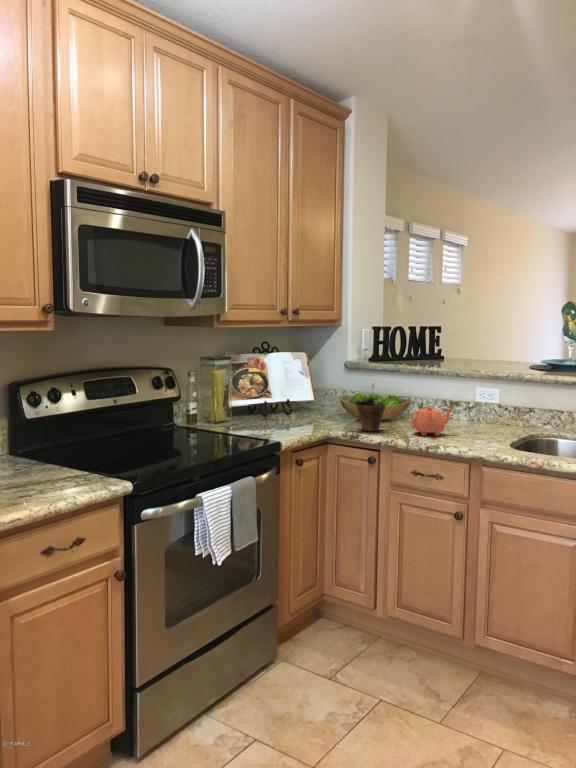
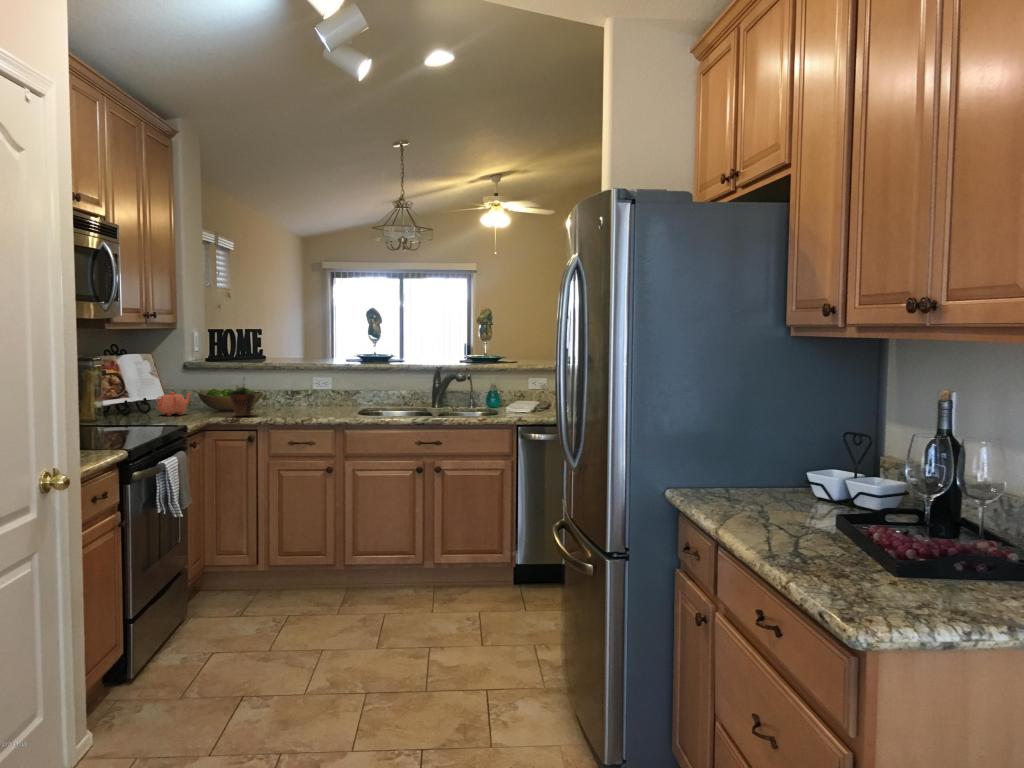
teapot: present [410,406,452,436] -> present [156,392,191,416]

